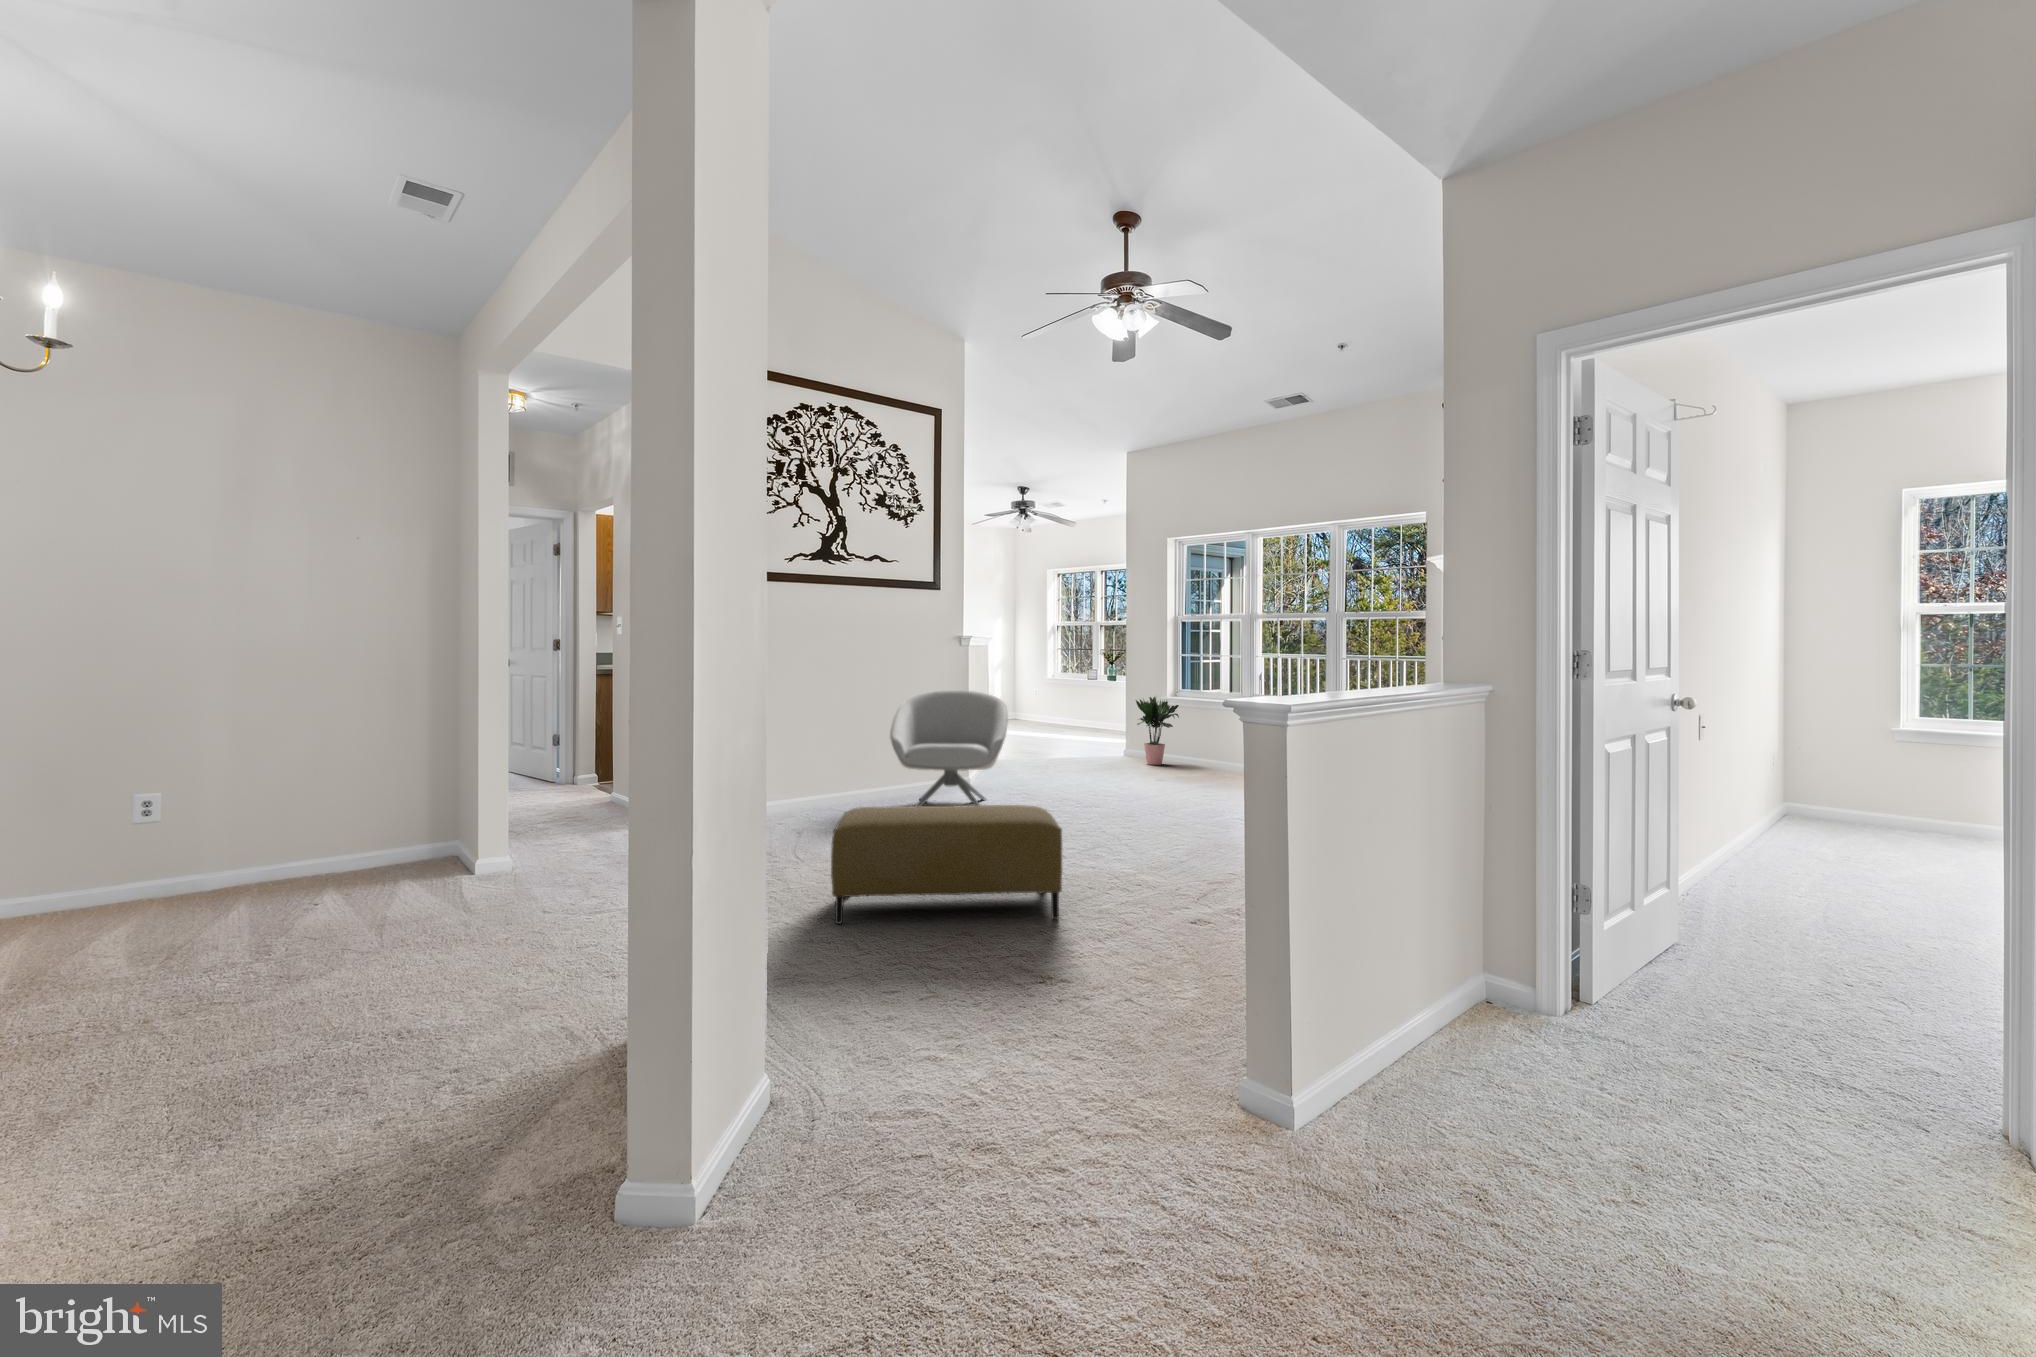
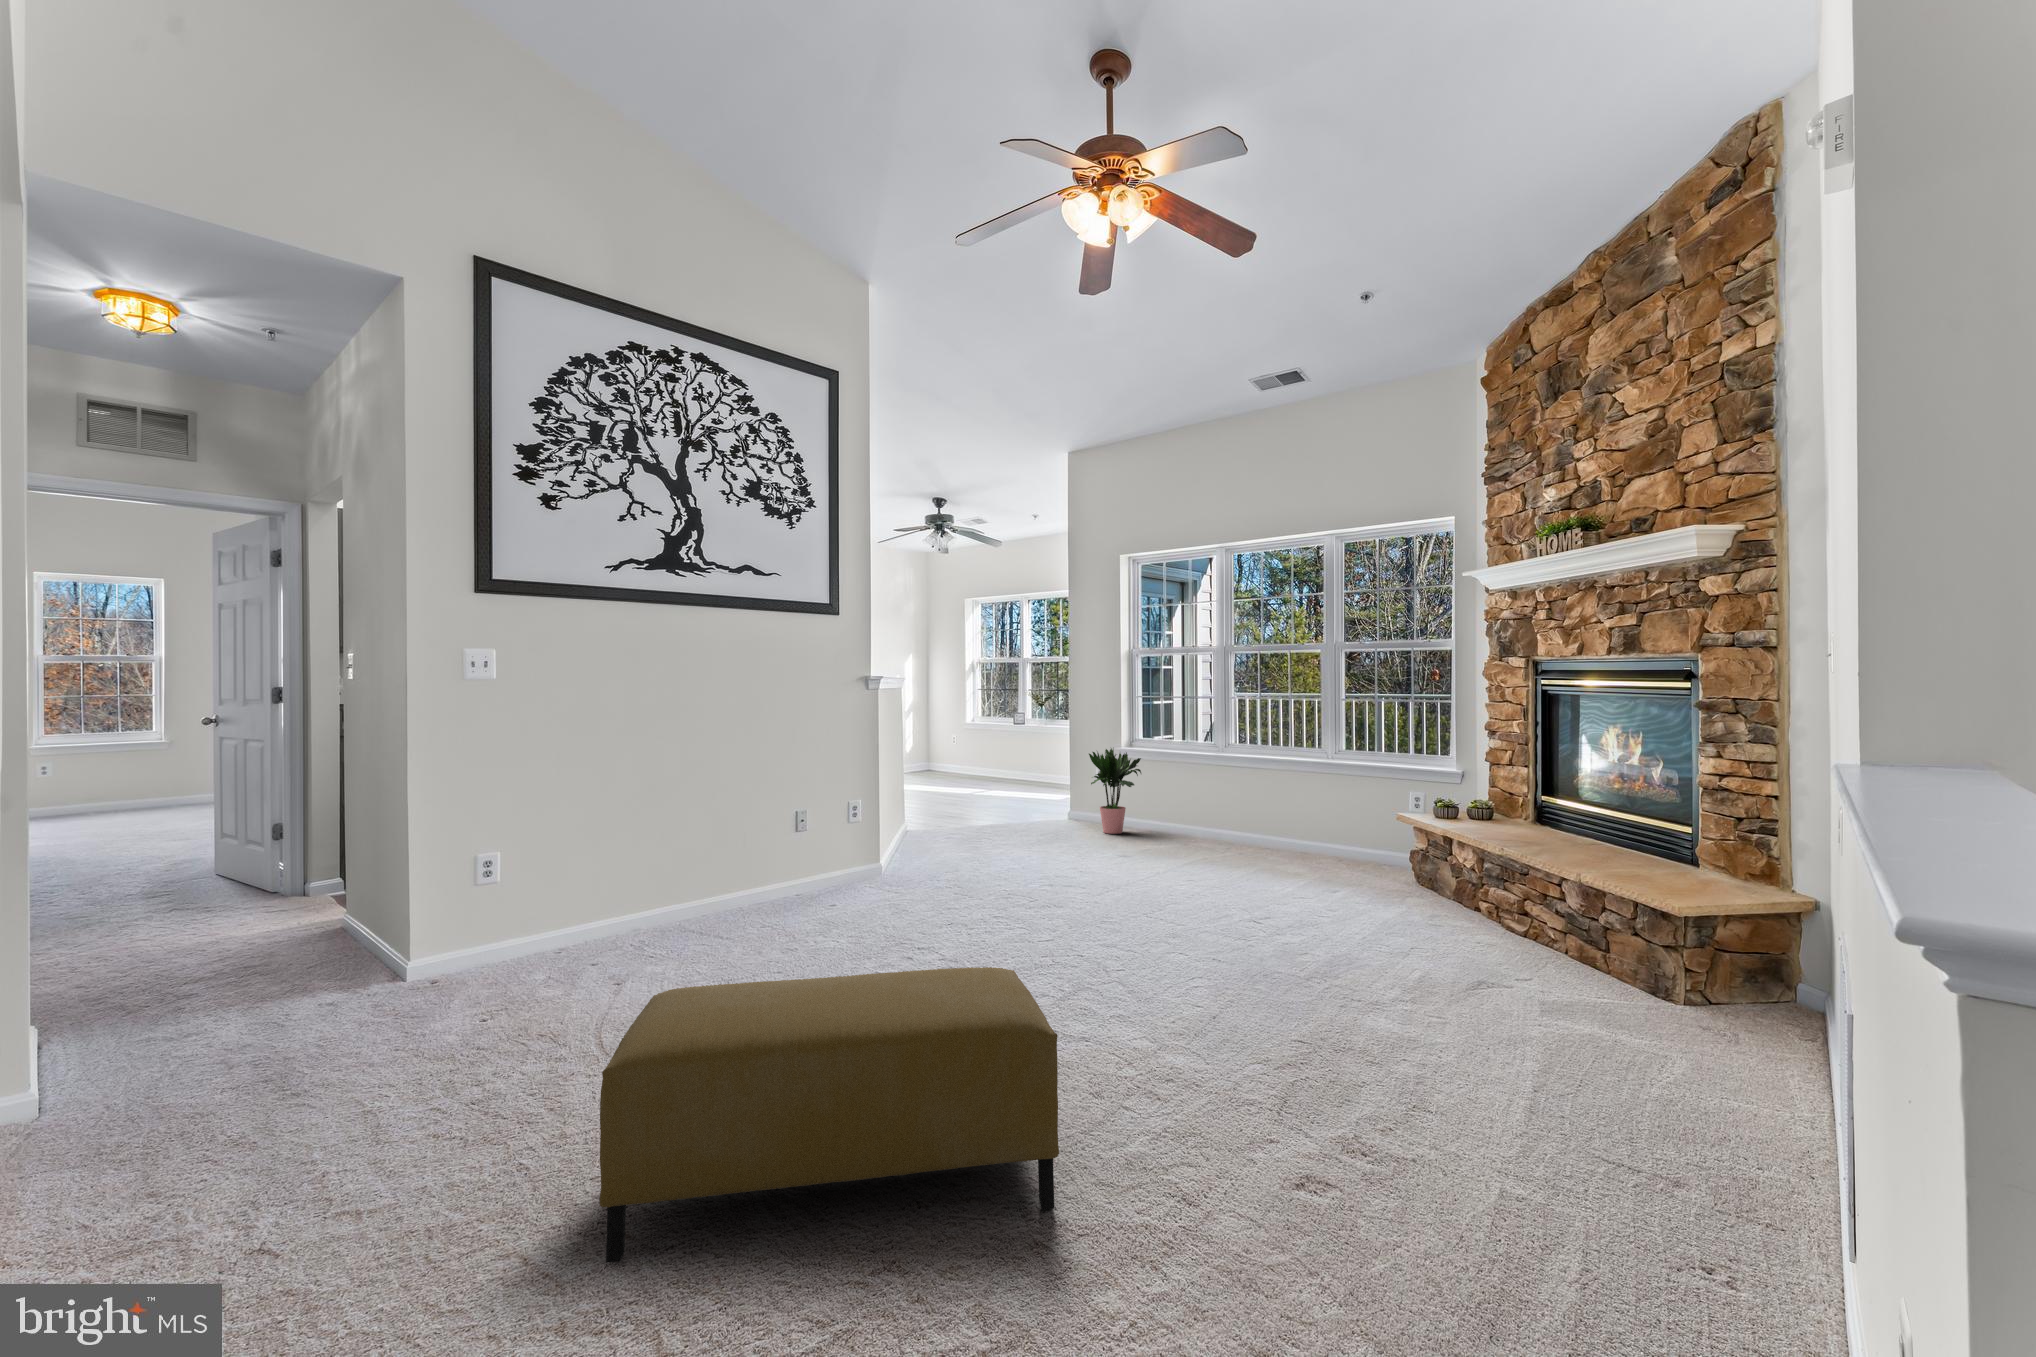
armchair: present [890,690,1008,806] -> none [764,750,934,928]

